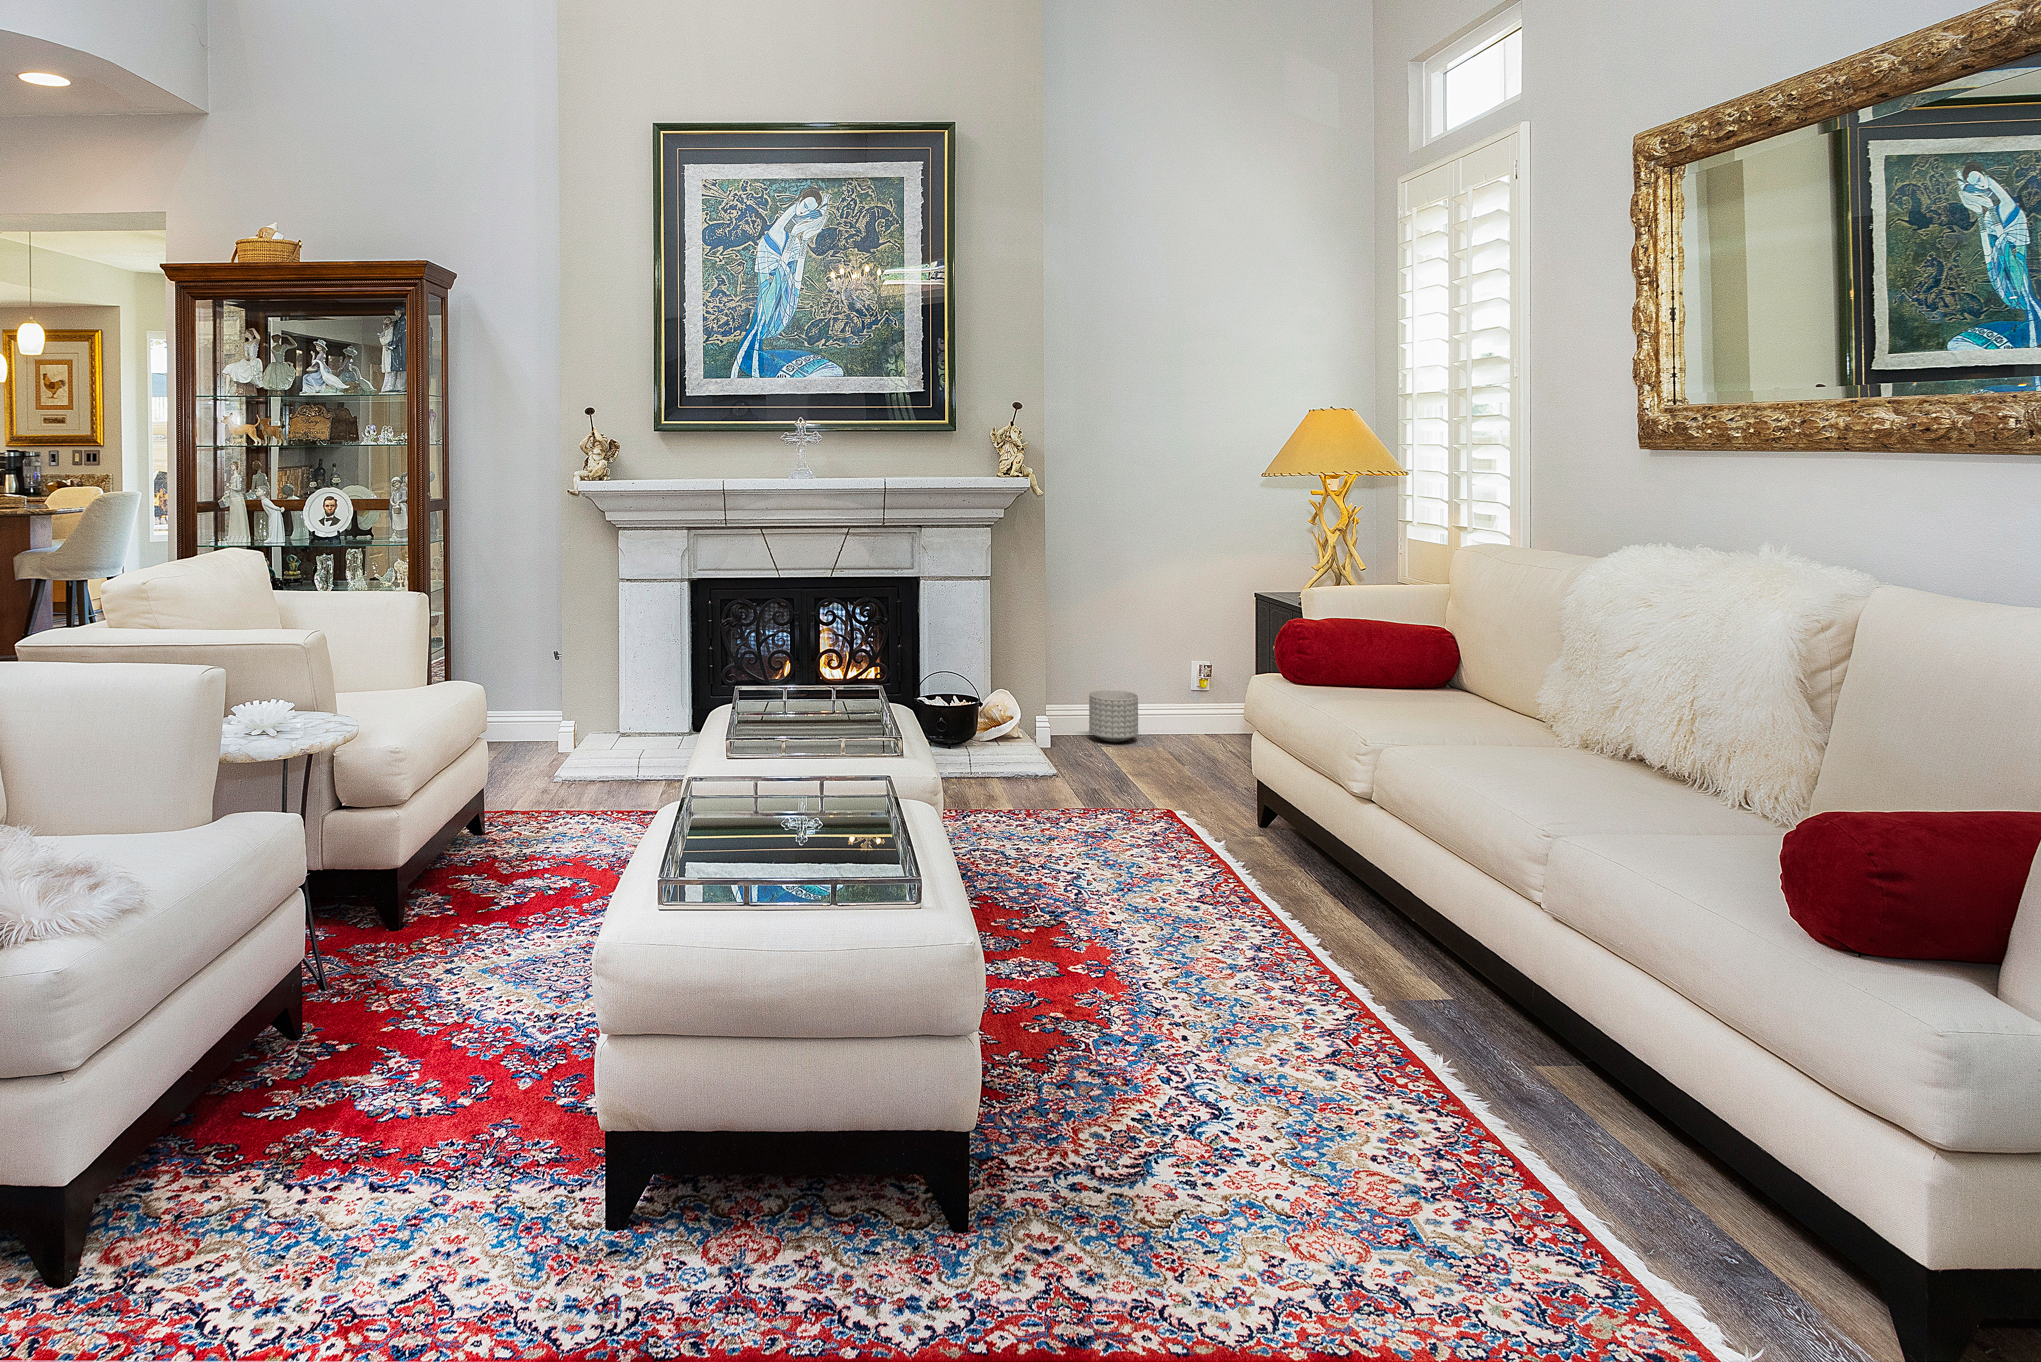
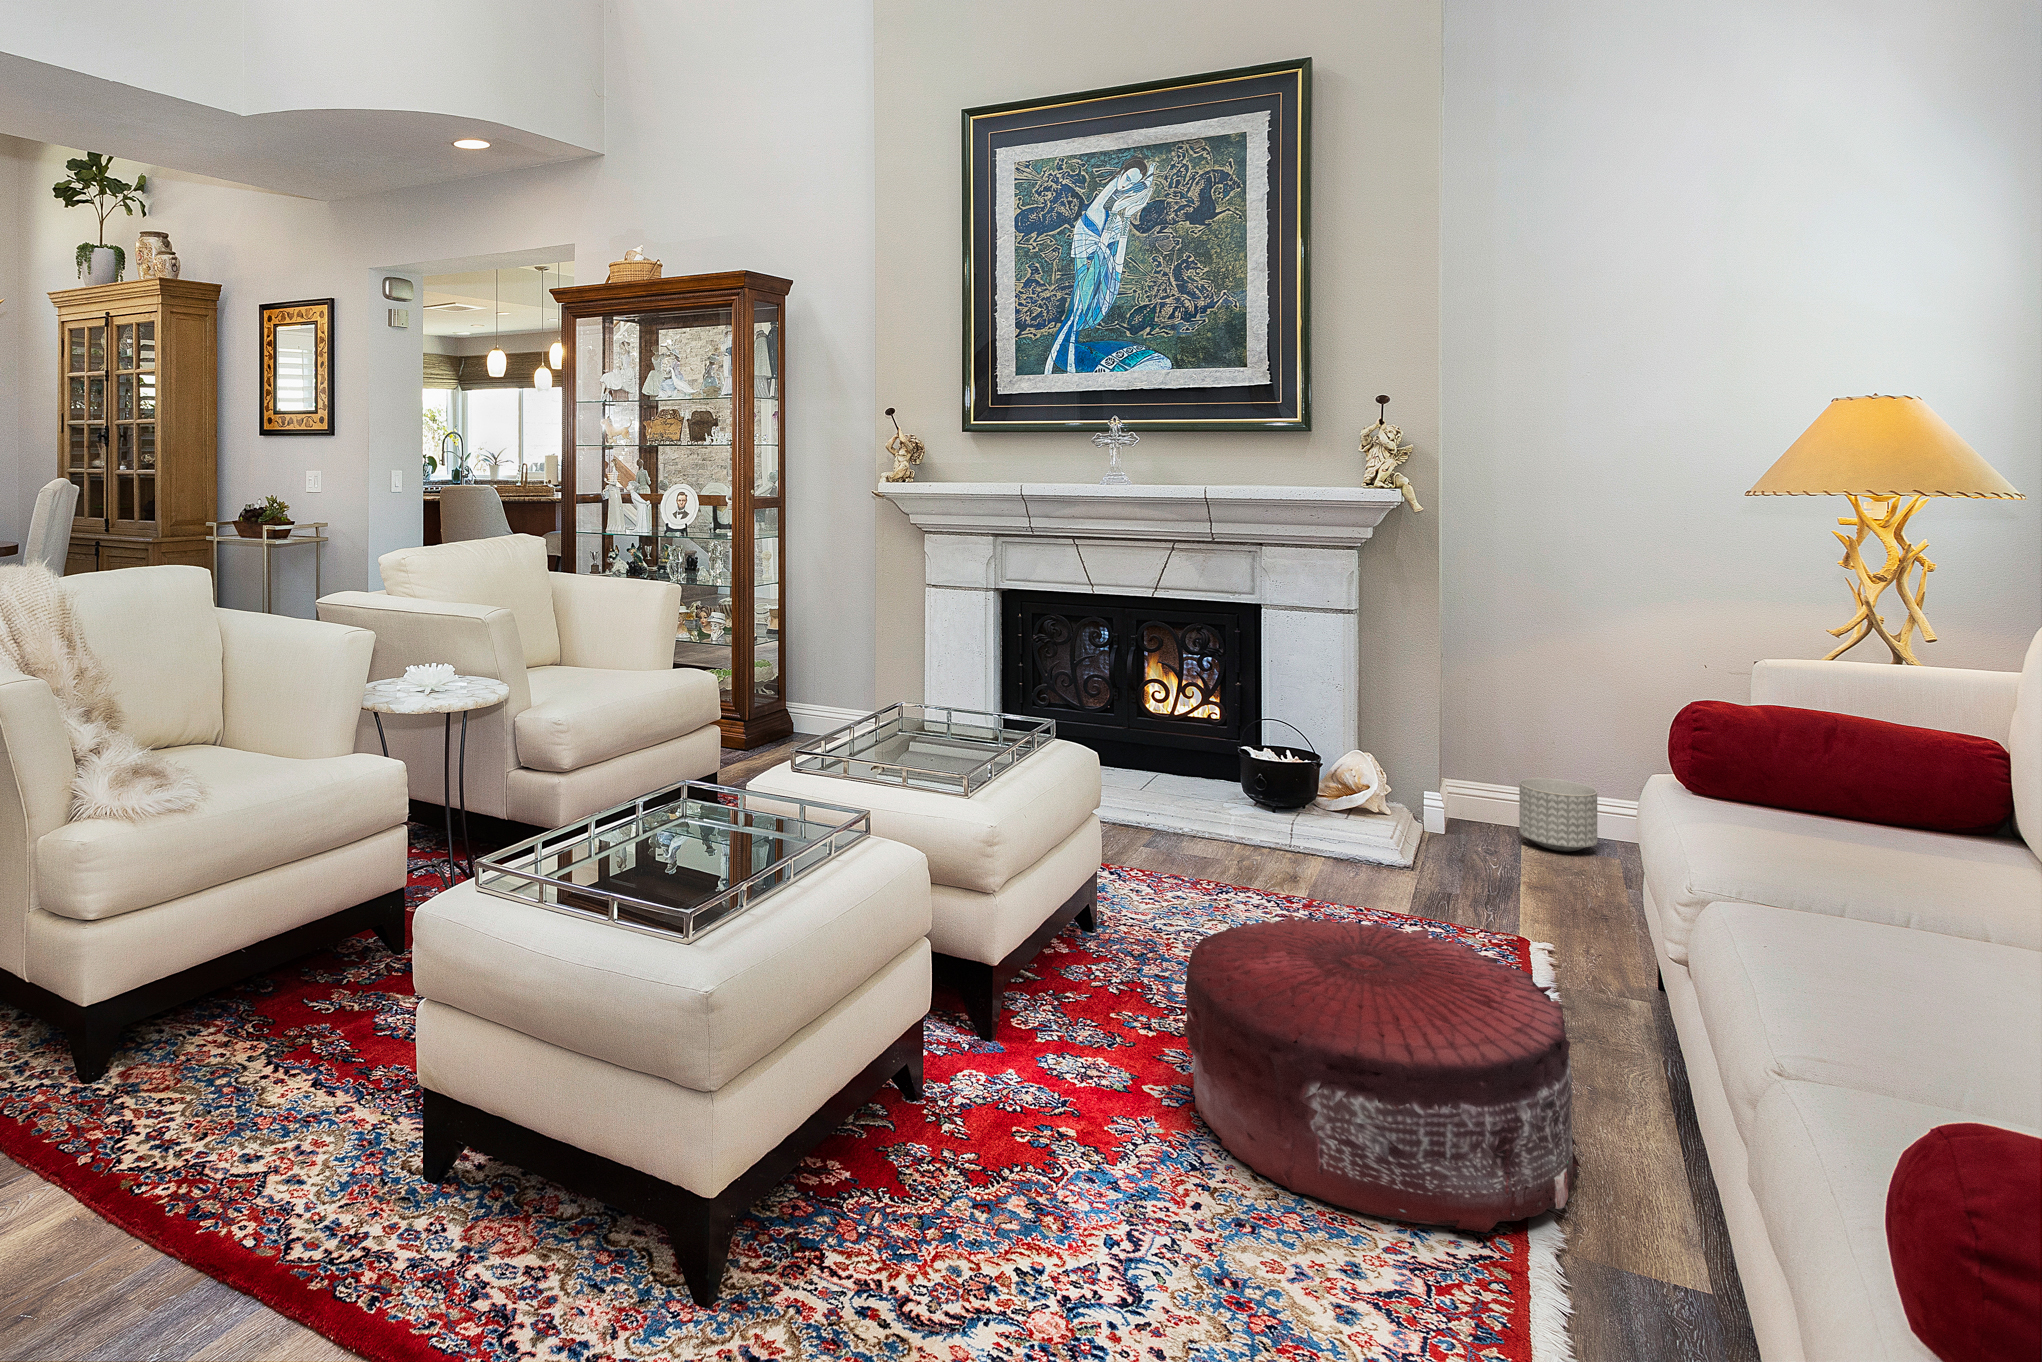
pouf: none [1084,801,1347,1007] -> present [1184,914,1580,1233]

